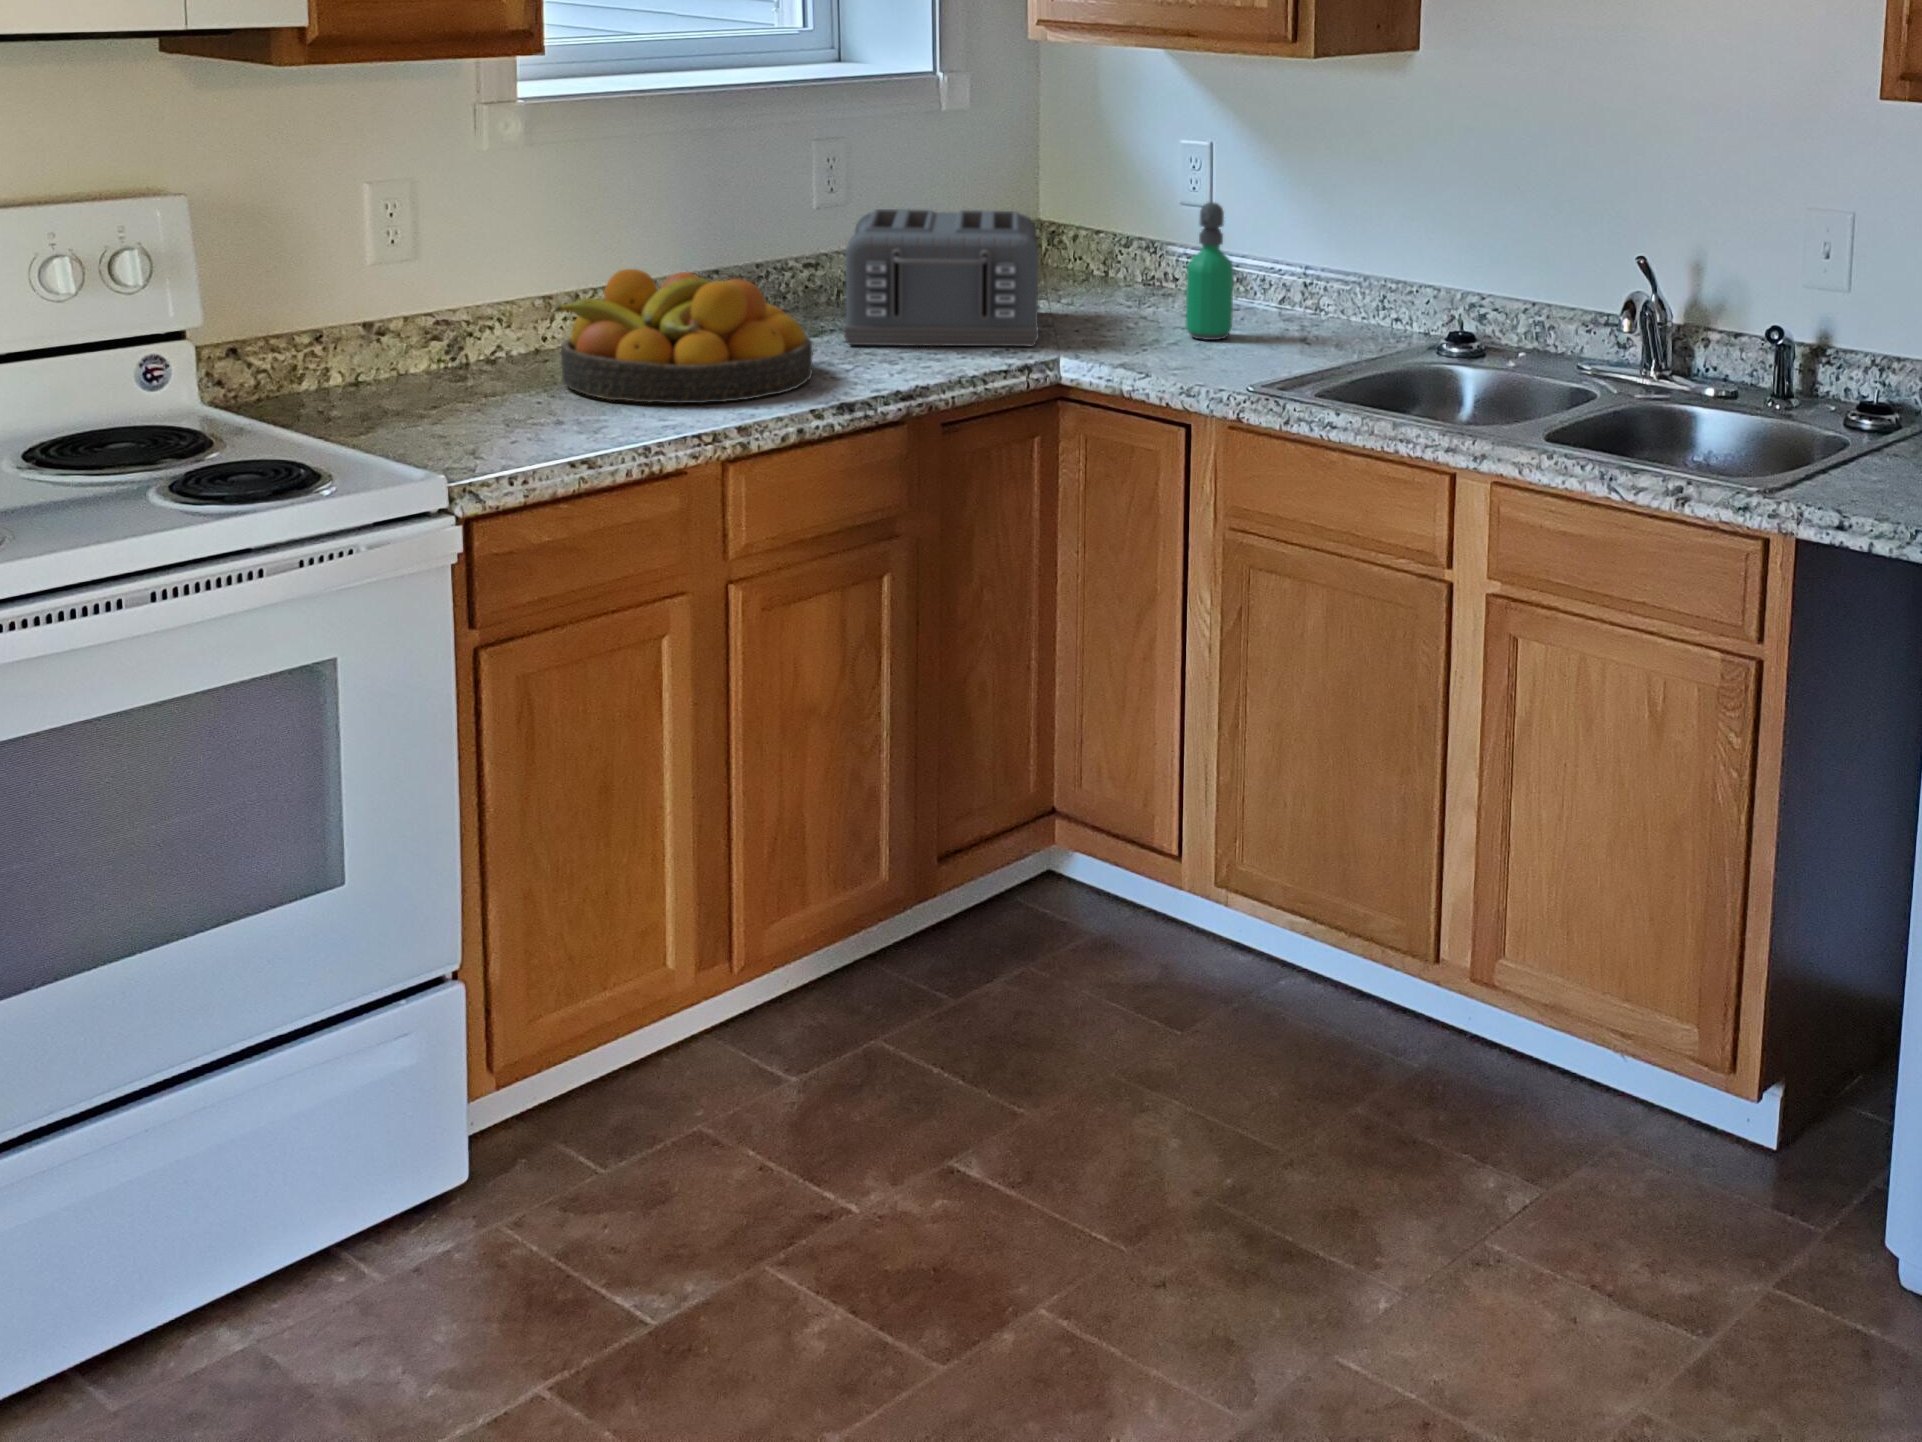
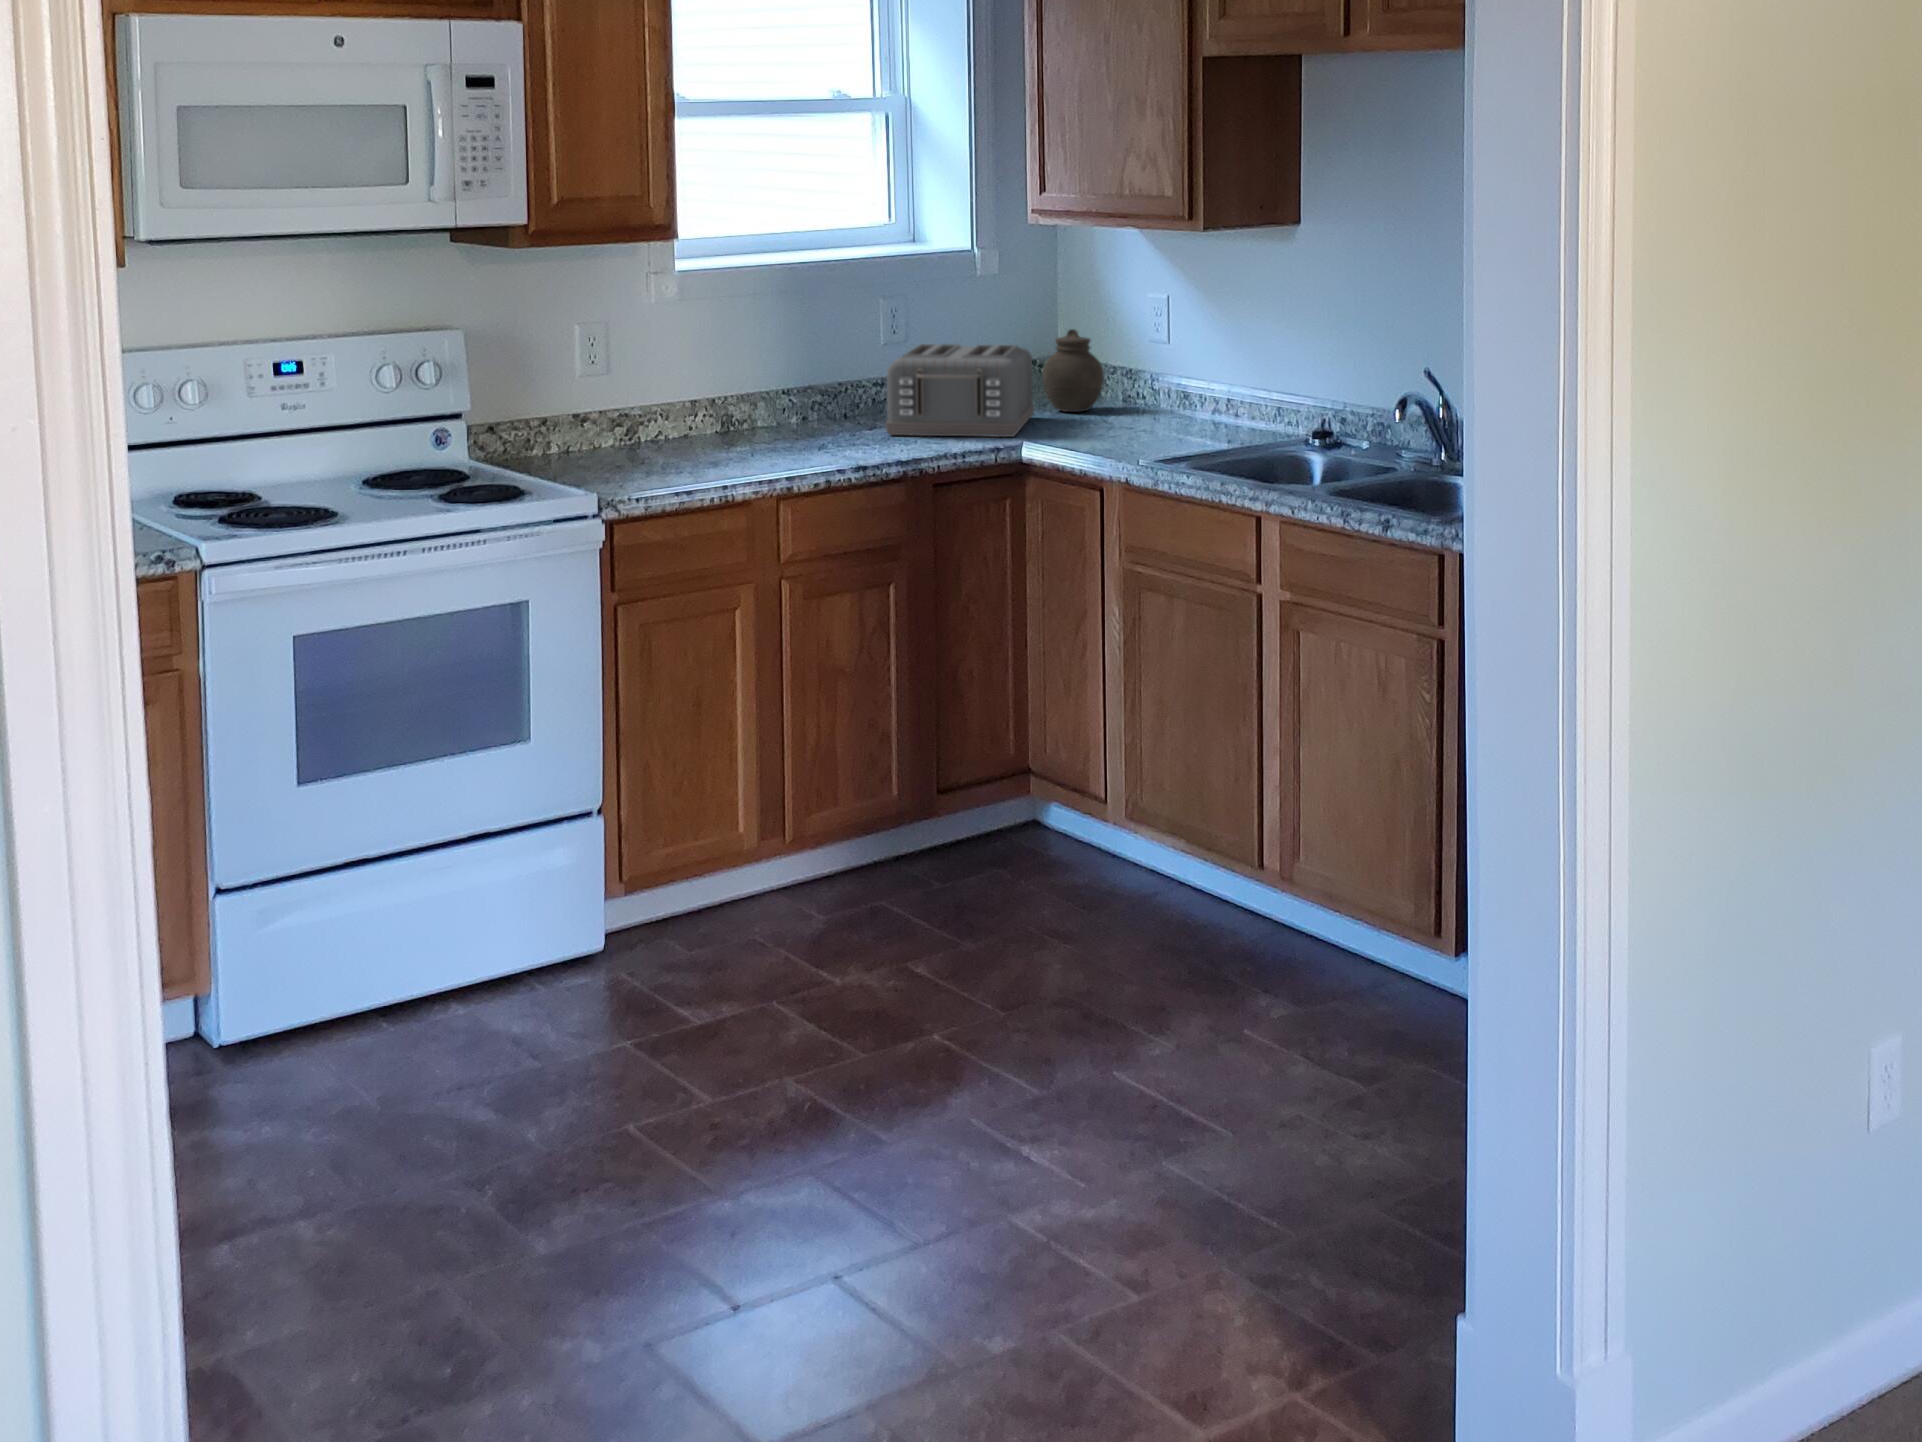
jar: none [1040,187,1125,302] -> present [1043,329,1104,412]
soap dispenser: present [1186,202,1234,340] -> none [1126,336,1160,434]
fruit bowl: present [554,269,813,403] -> none [685,379,852,464]

